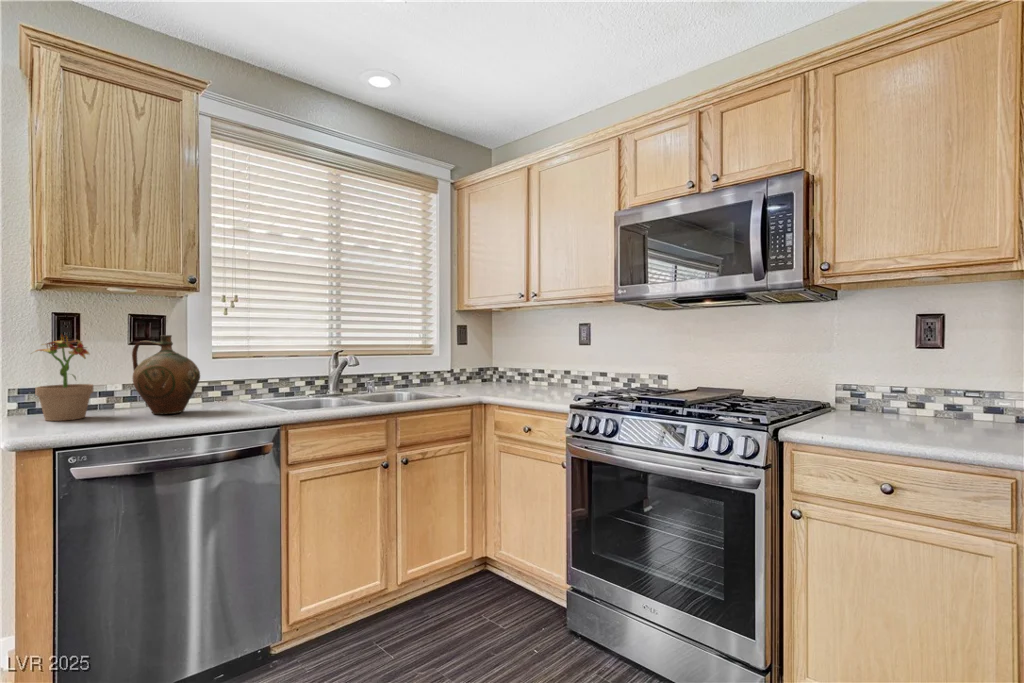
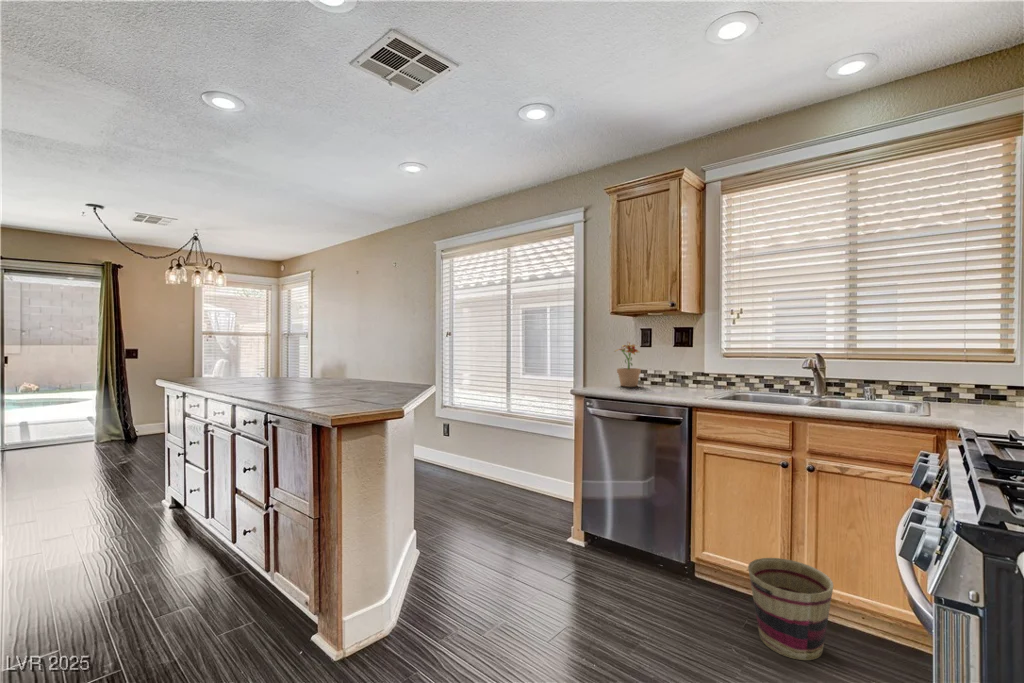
ceramic jug: present [132,335,200,414] -> none [647,341,684,390]
basket: none [391,553,464,649] -> present [748,558,833,660]

